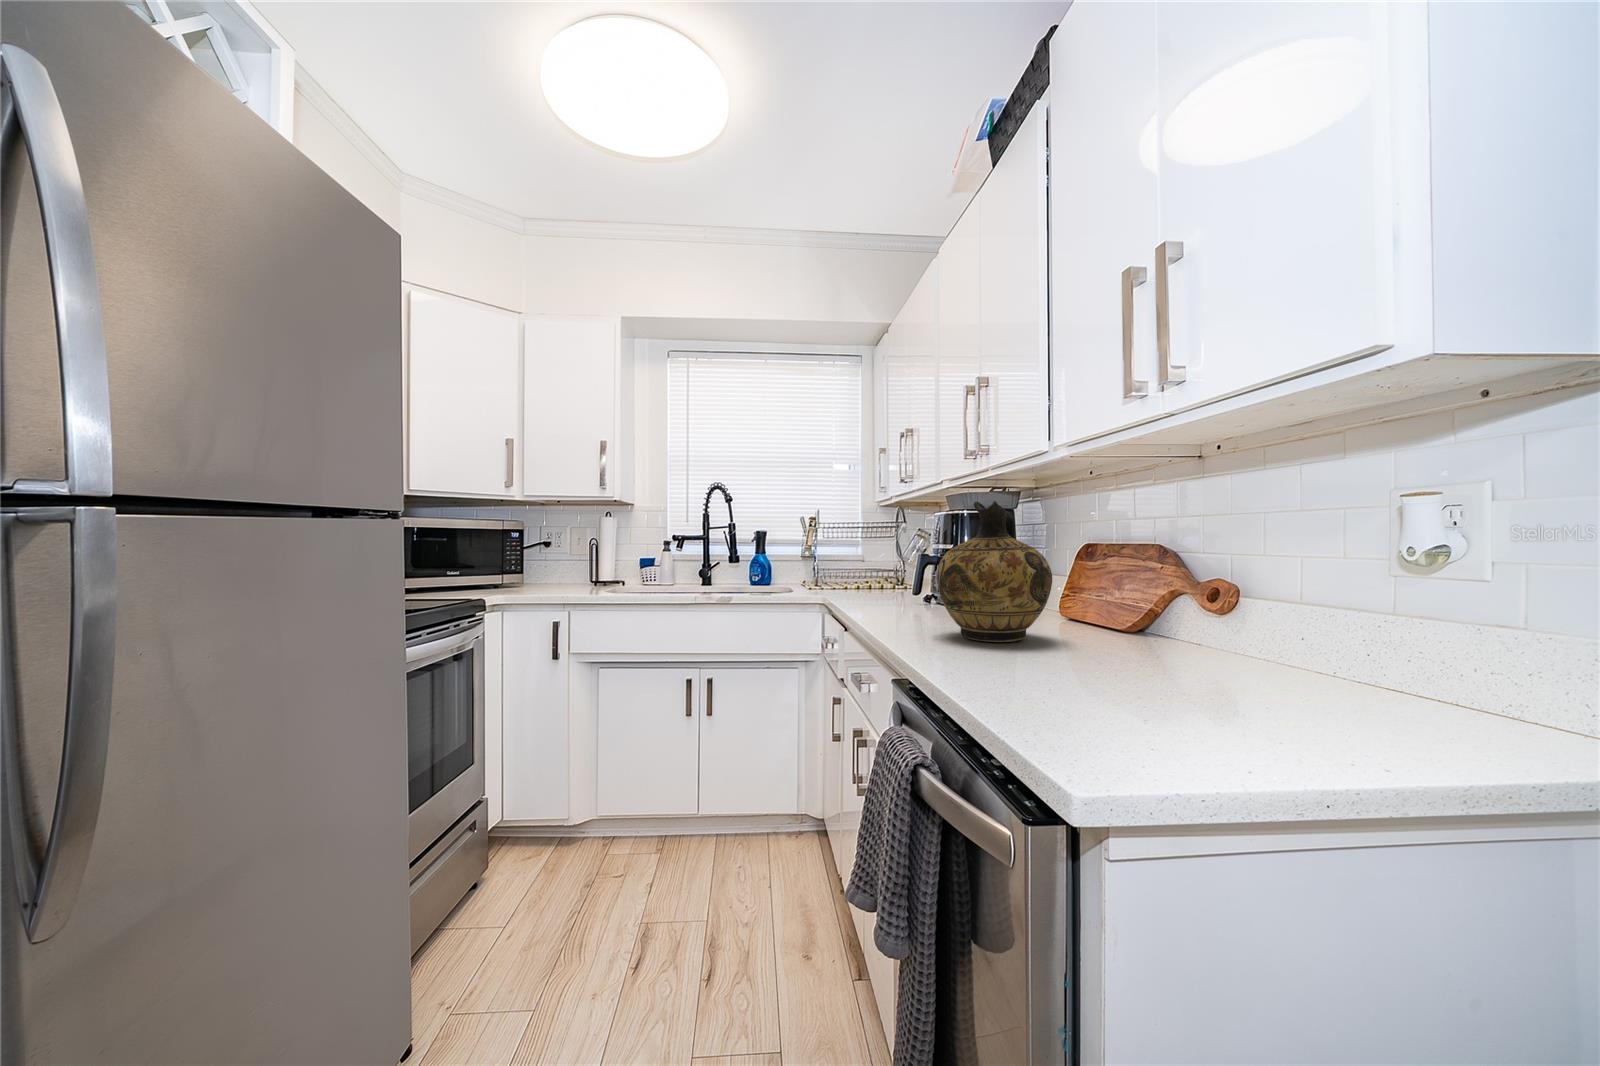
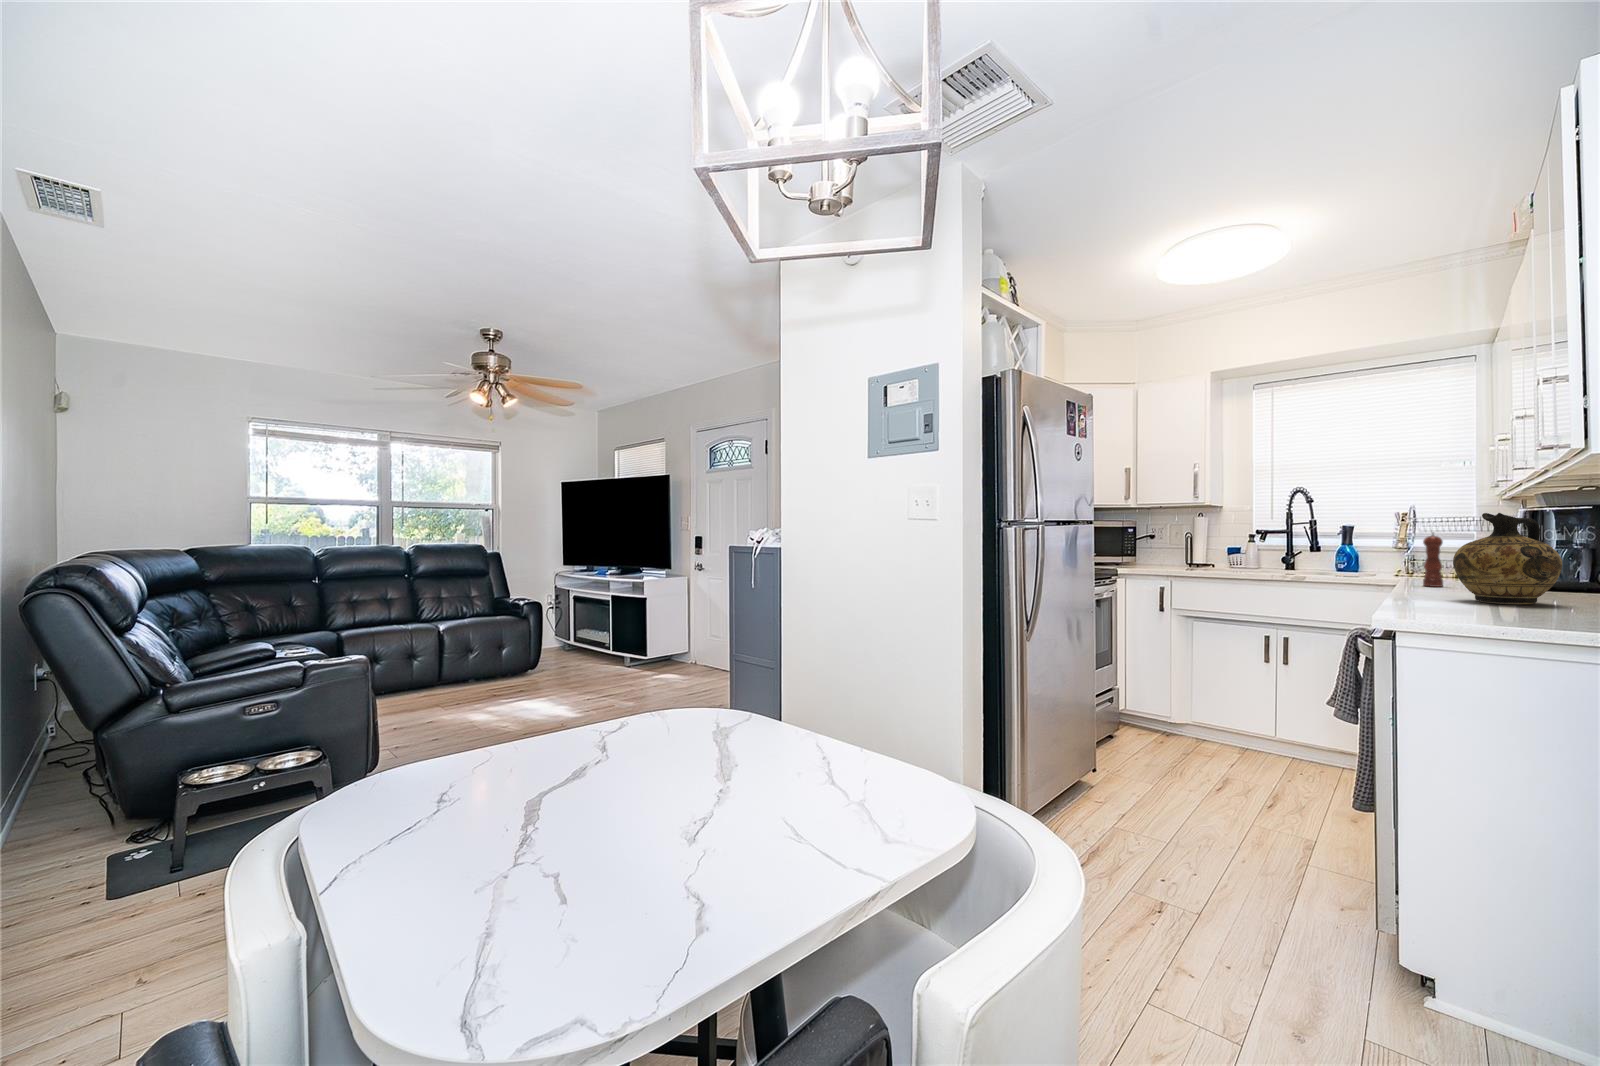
pepper mill: none [856,535,874,606] -> present [1423,532,1443,587]

